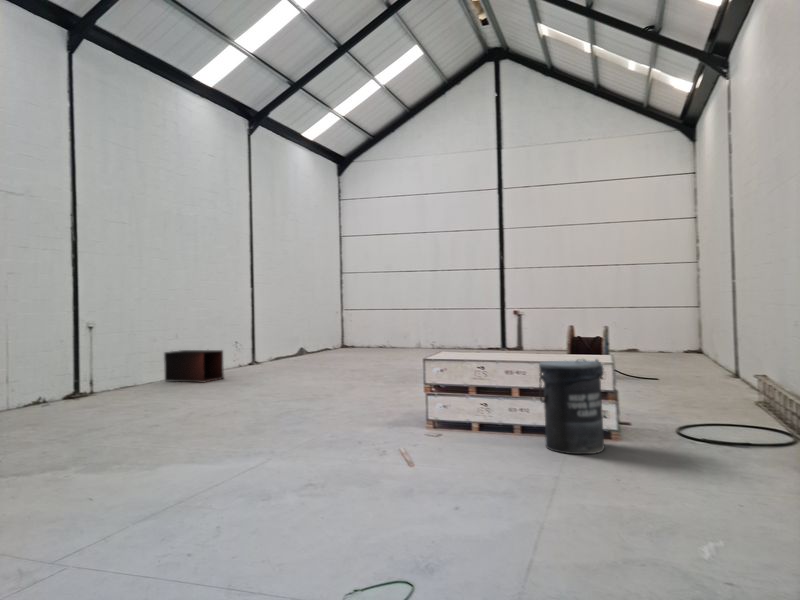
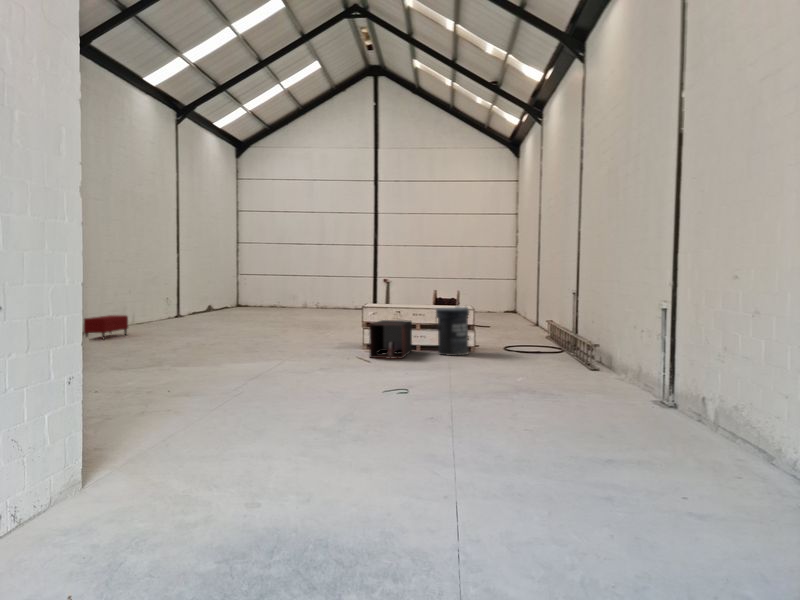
storage cabinet: present [164,350,224,383] -> present [369,320,412,359]
bench: none [95,362,158,395] -> present [84,315,128,339]

